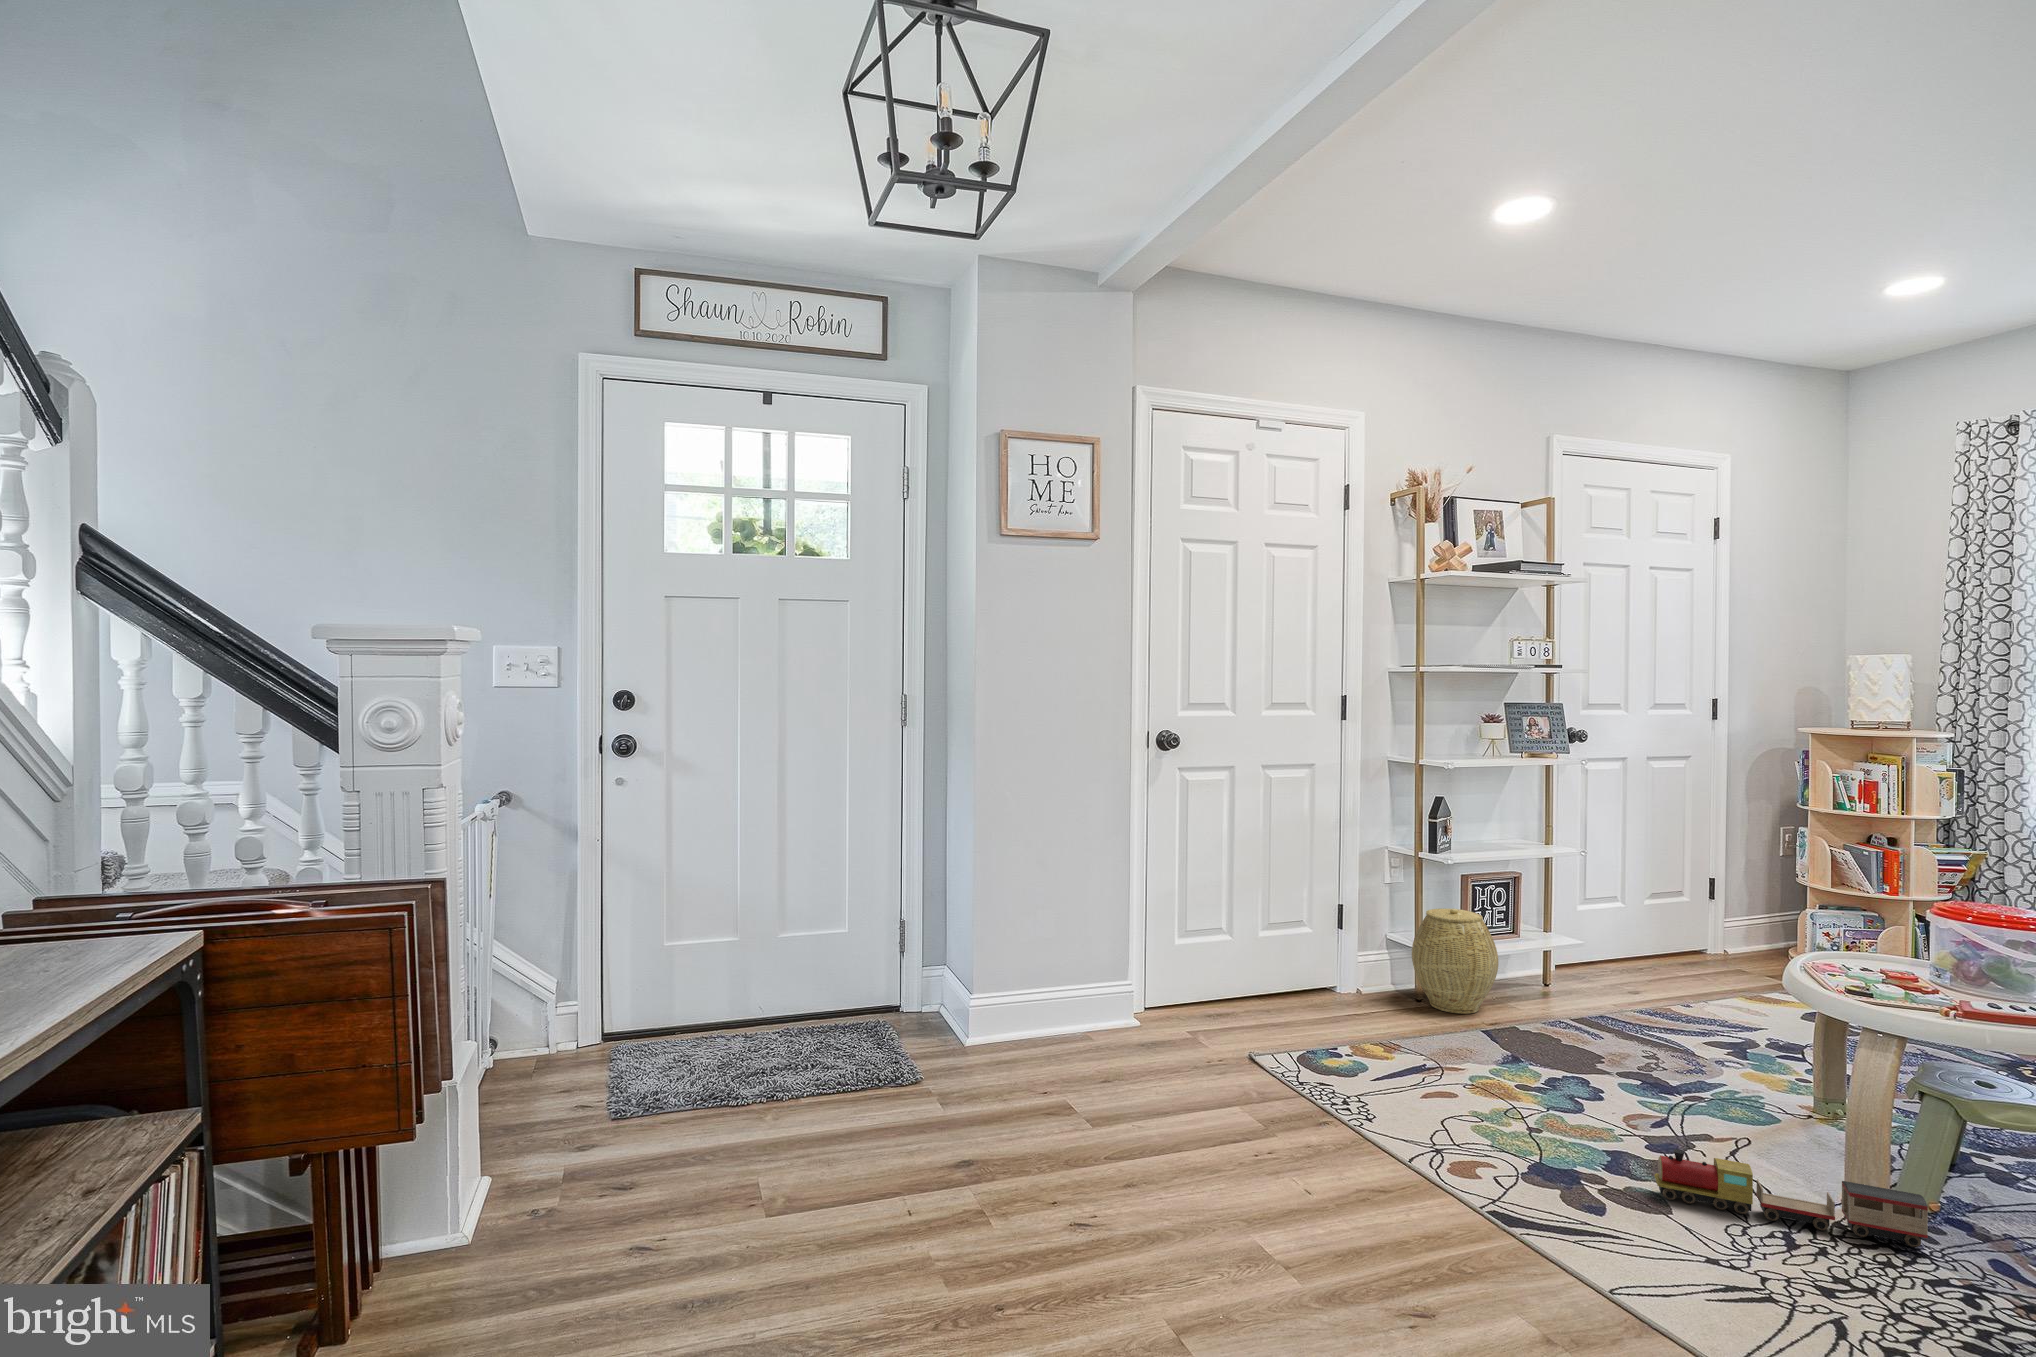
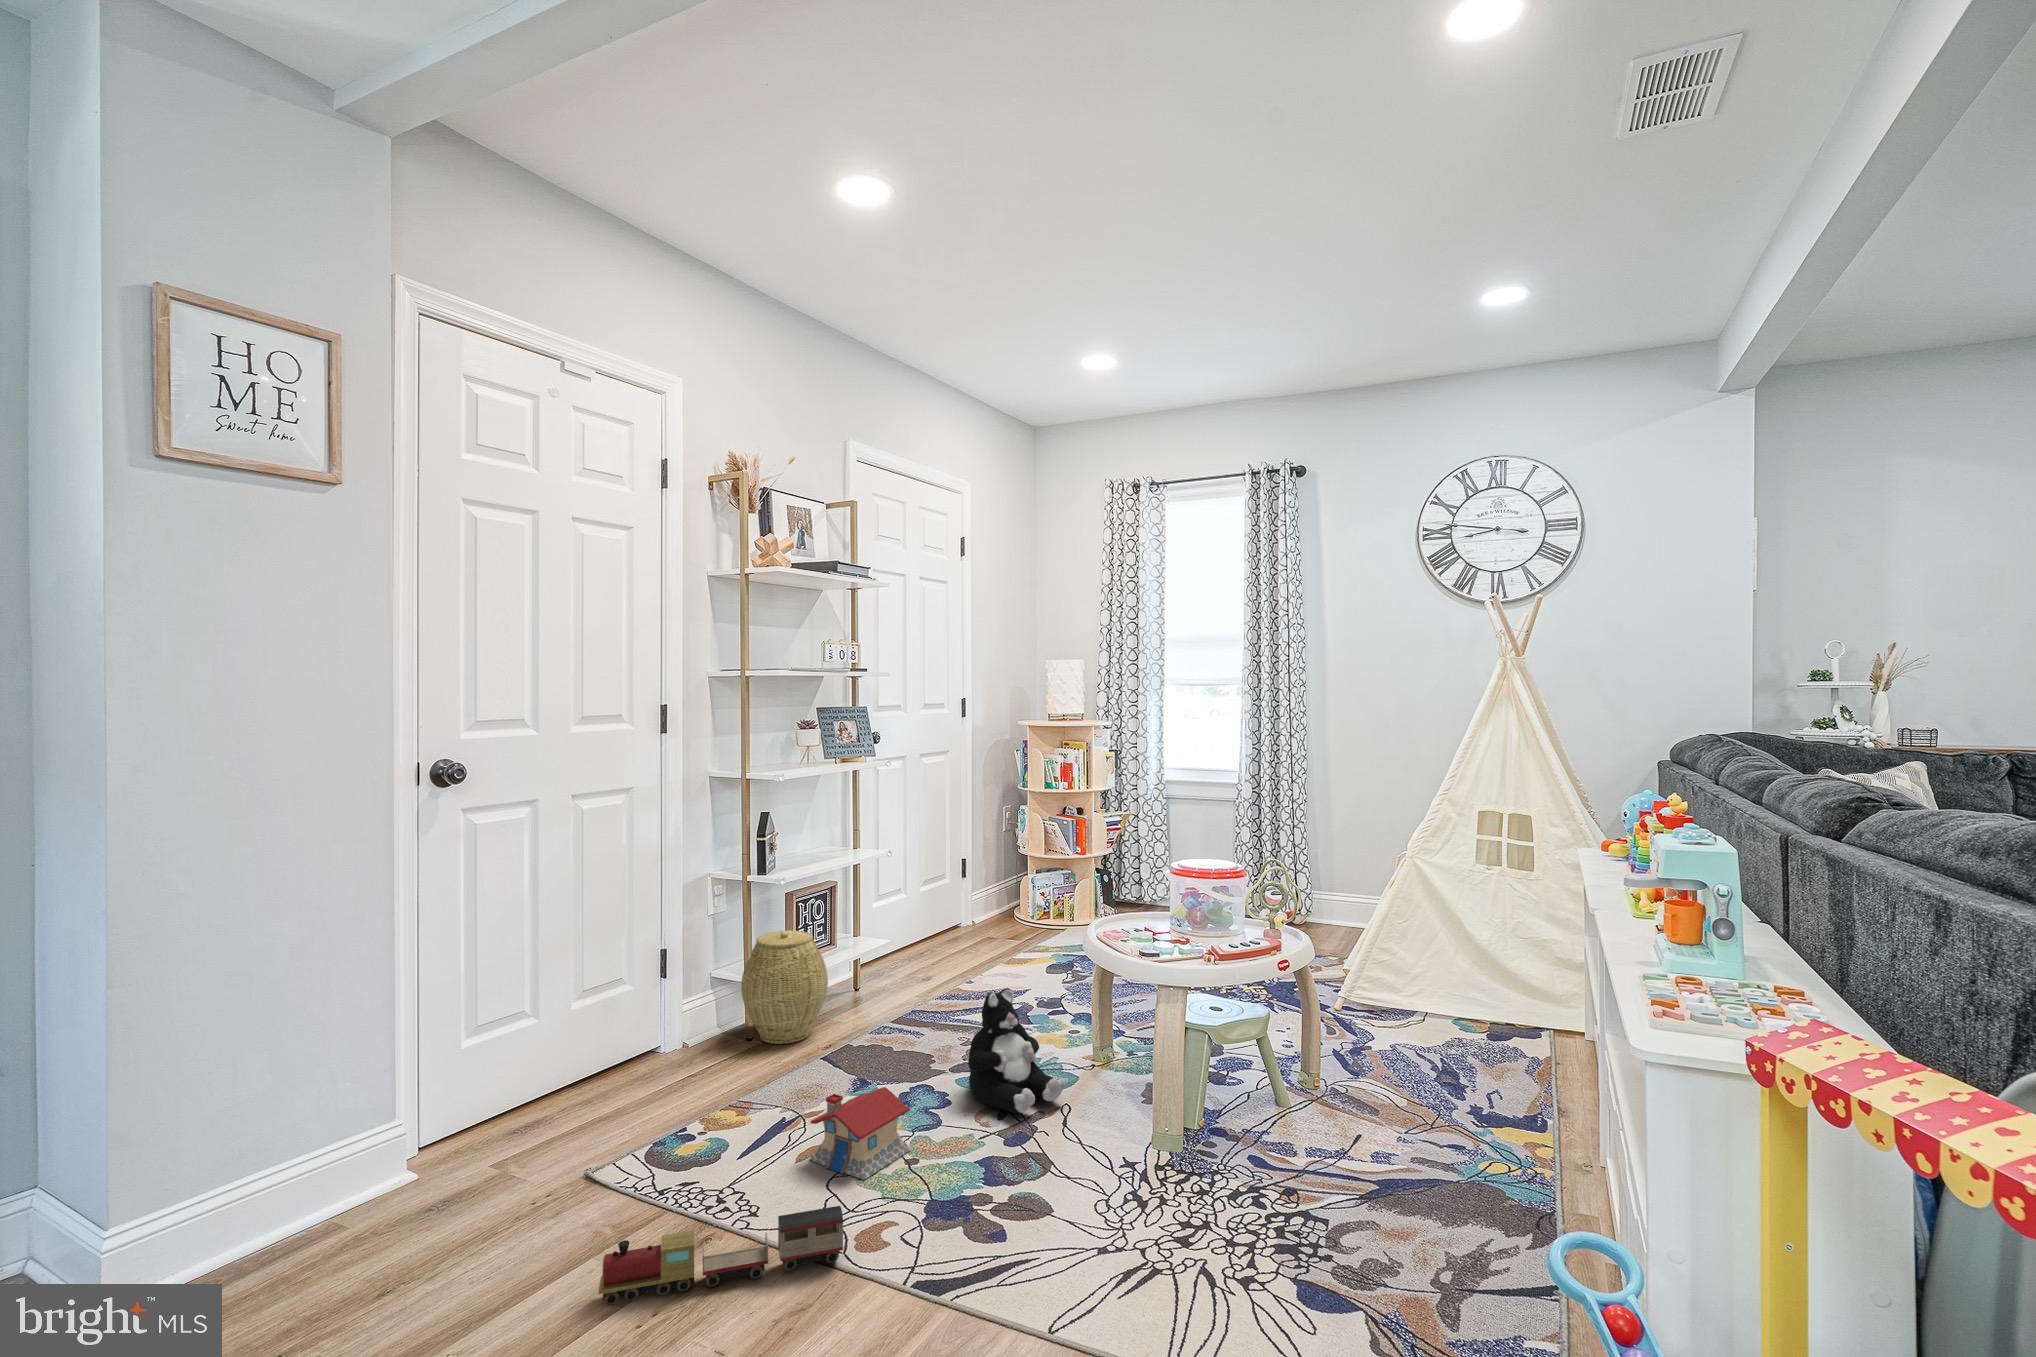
plush toy: none [1622,998,1746,1131] -> present [968,988,1066,1113]
toy house: none [1434,1047,1538,1128] -> present [809,1087,911,1180]
toy train: present [1654,1149,1928,1247] -> present [598,1206,843,1305]

